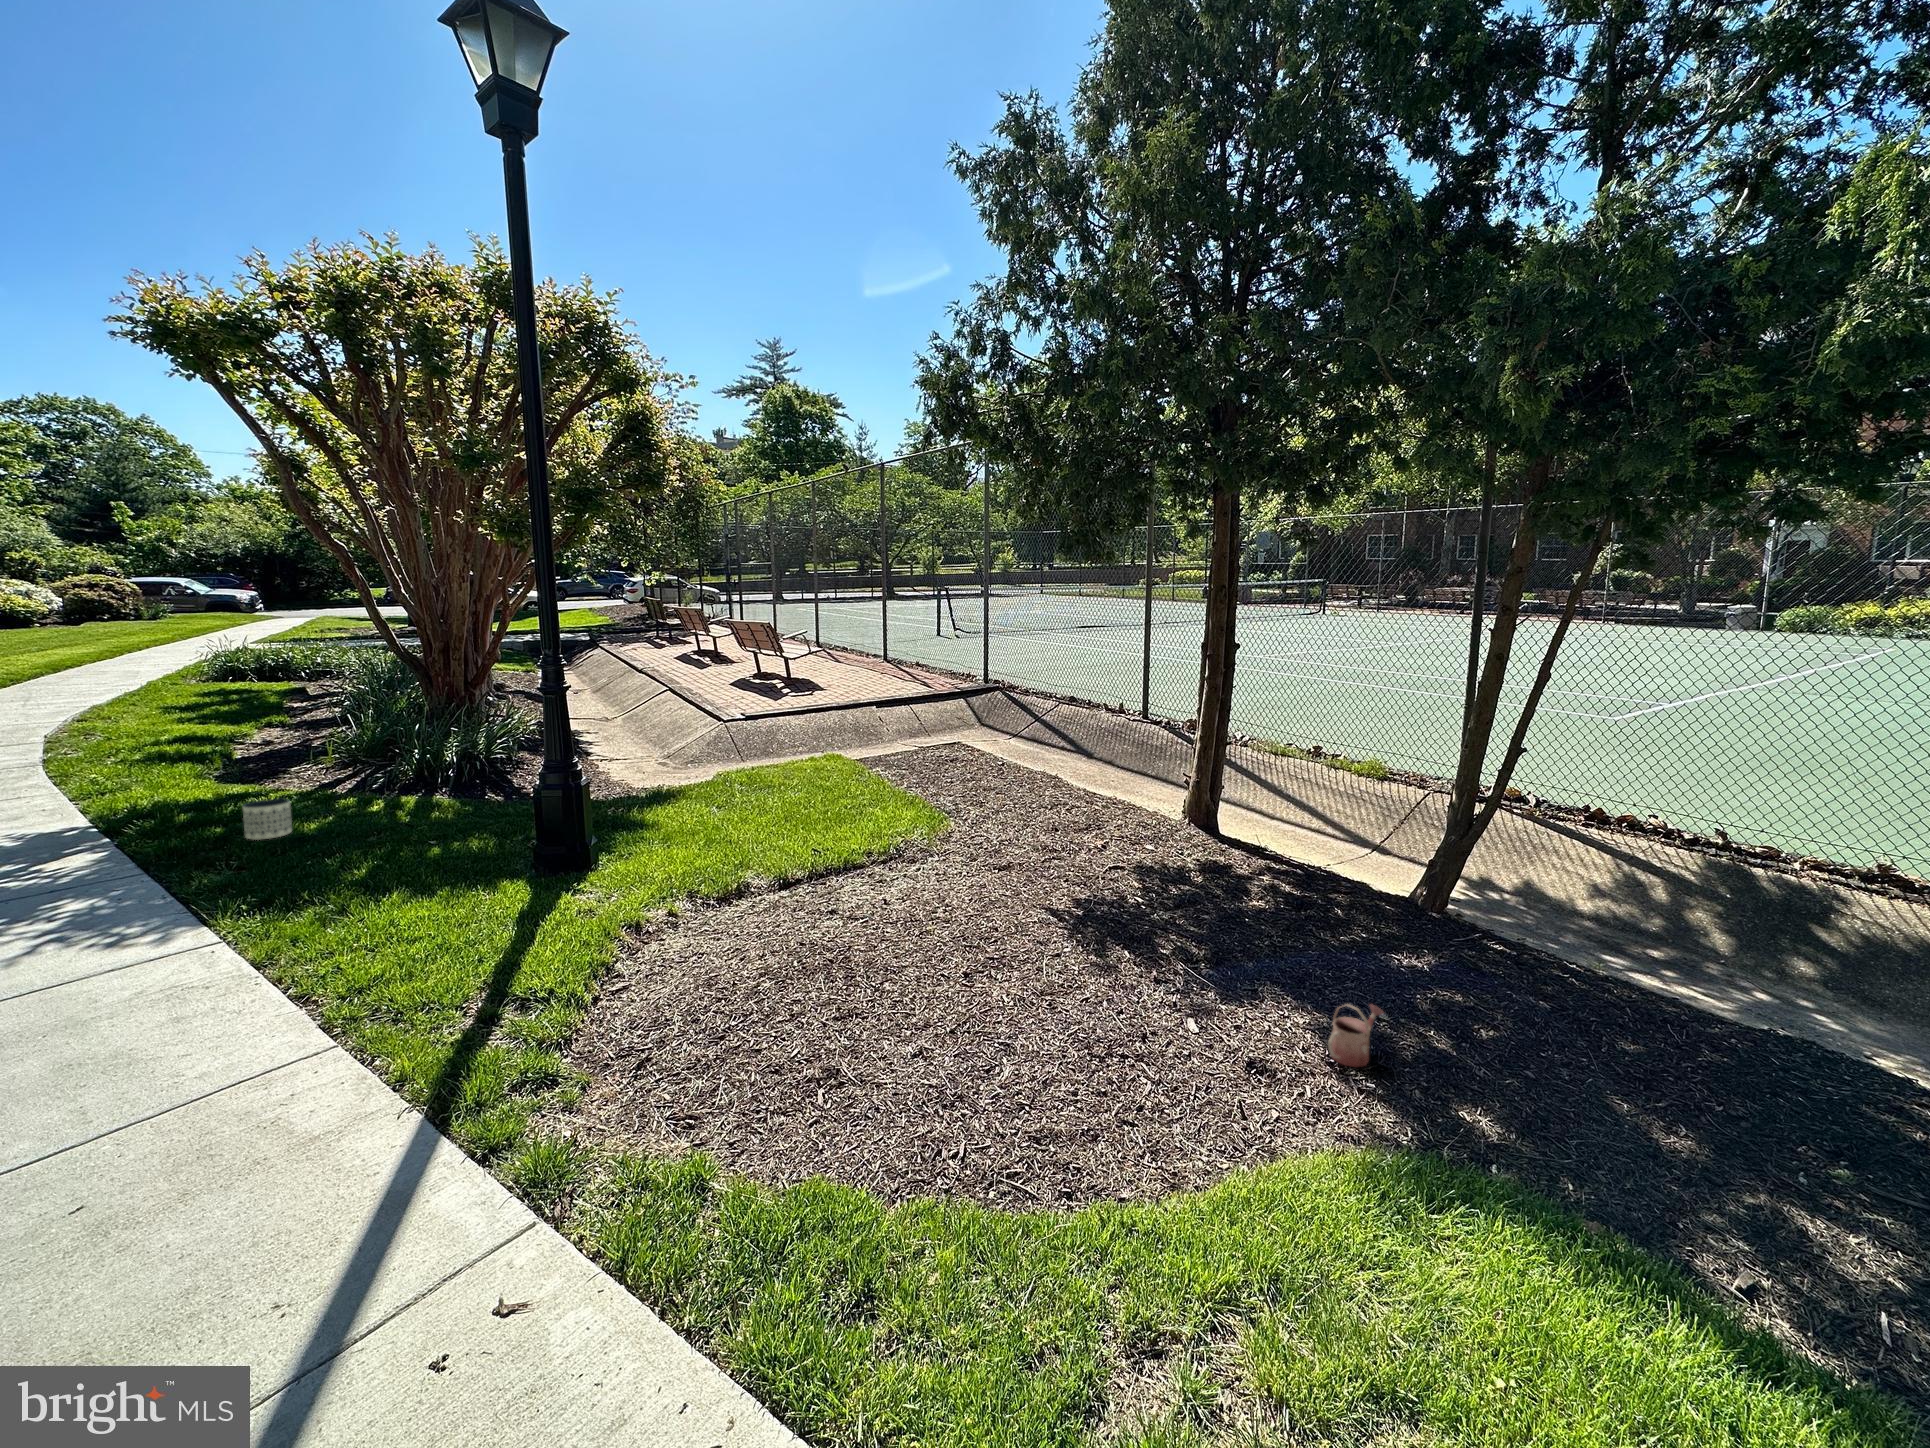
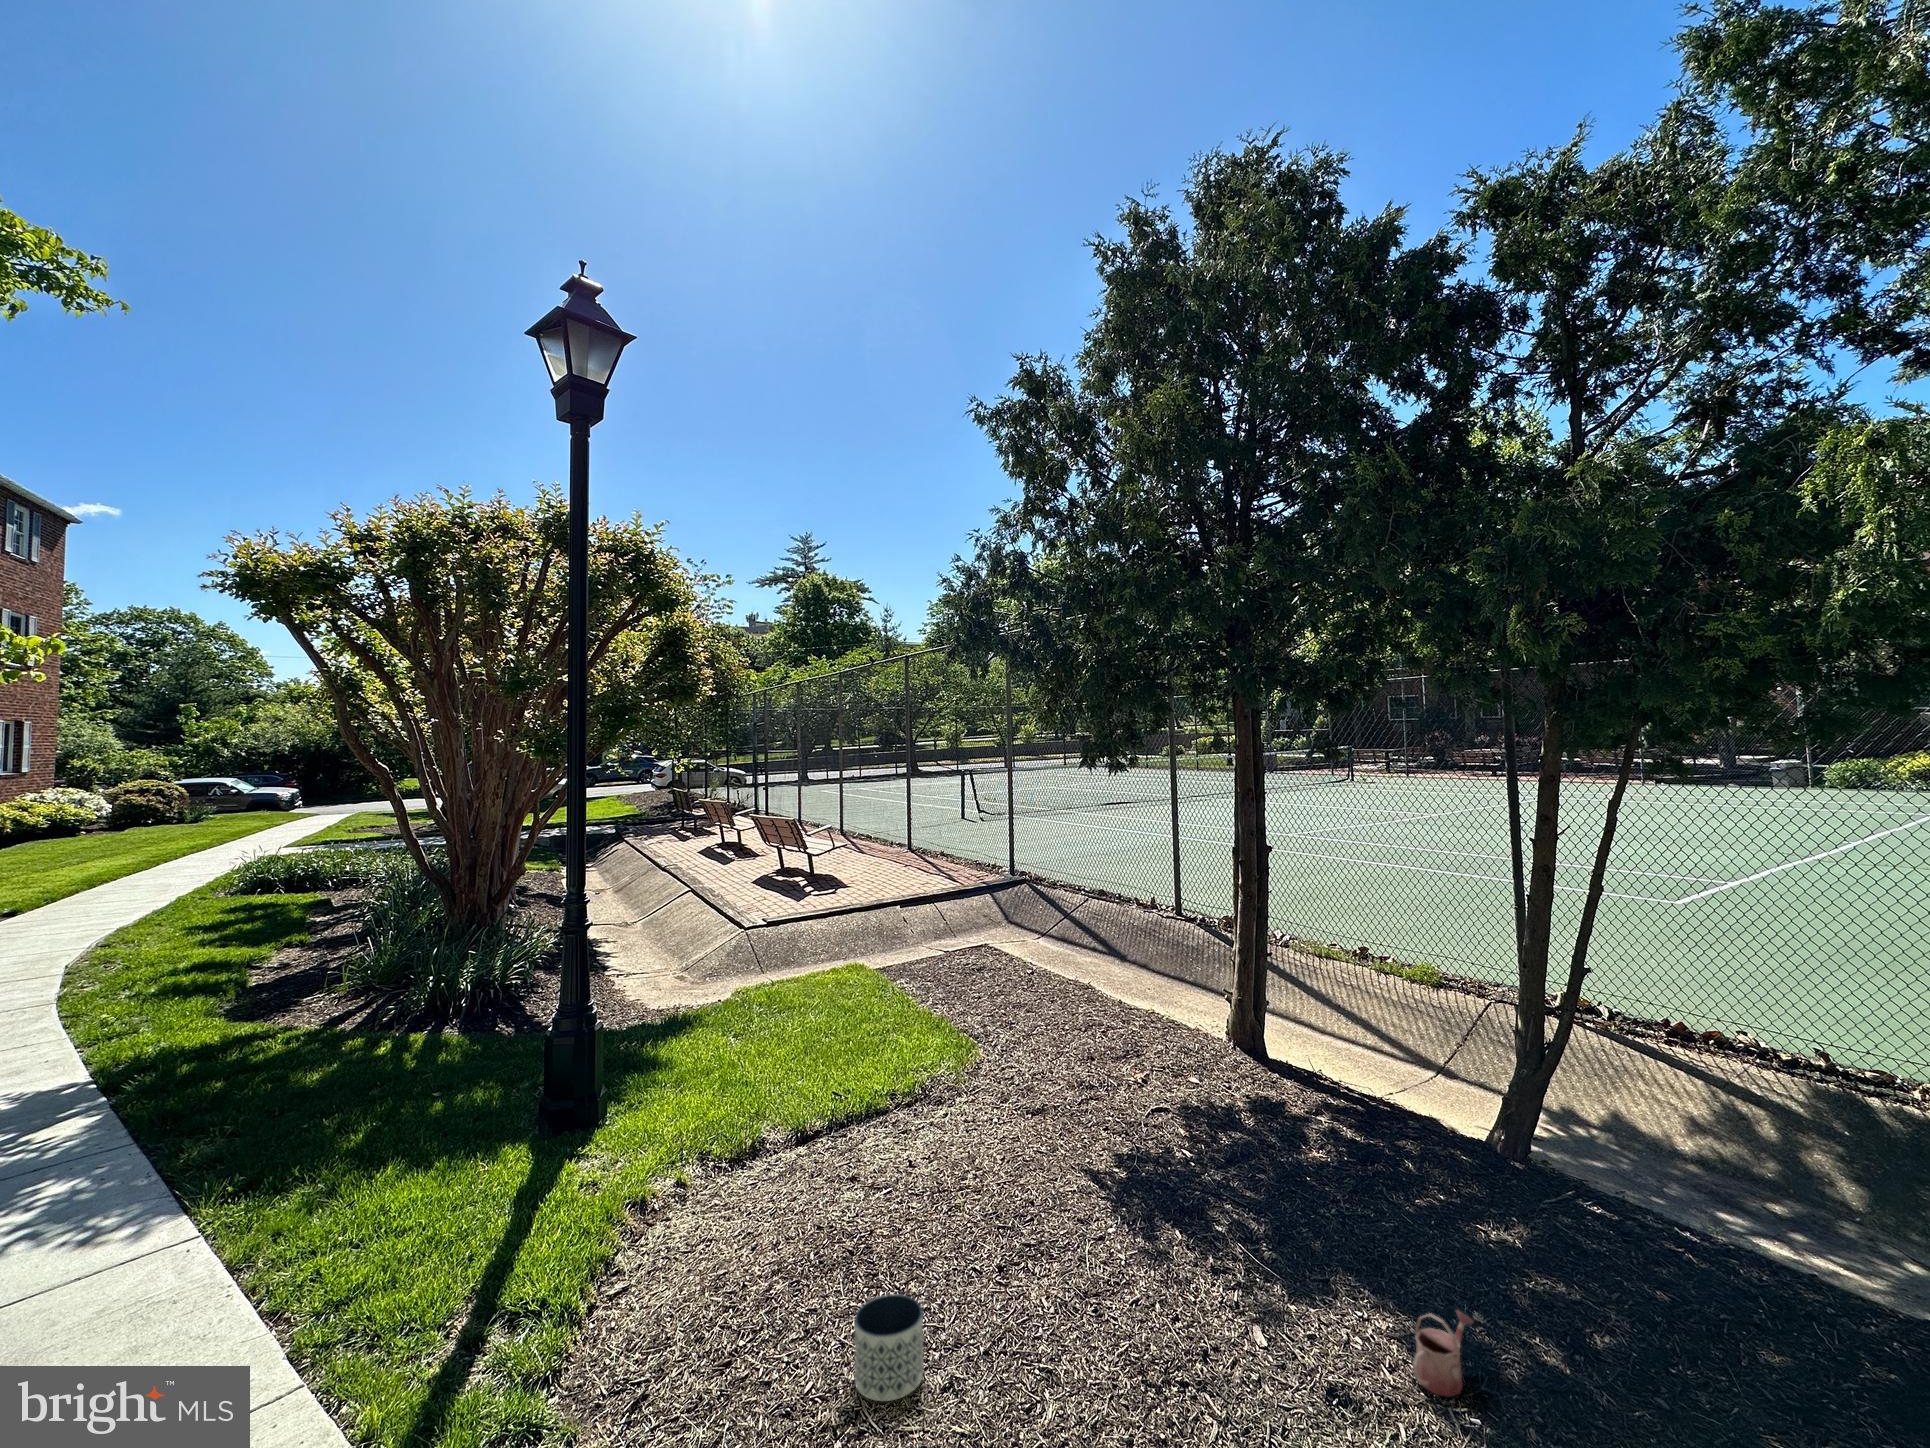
planter: present [243,799,292,840] -> present [855,1294,923,1401]

